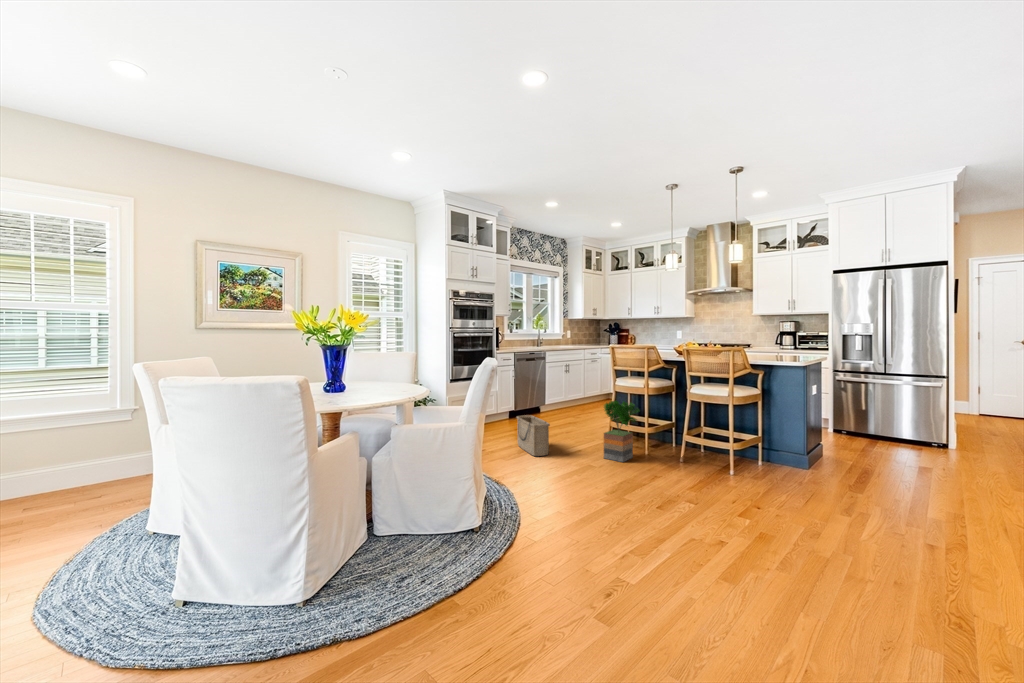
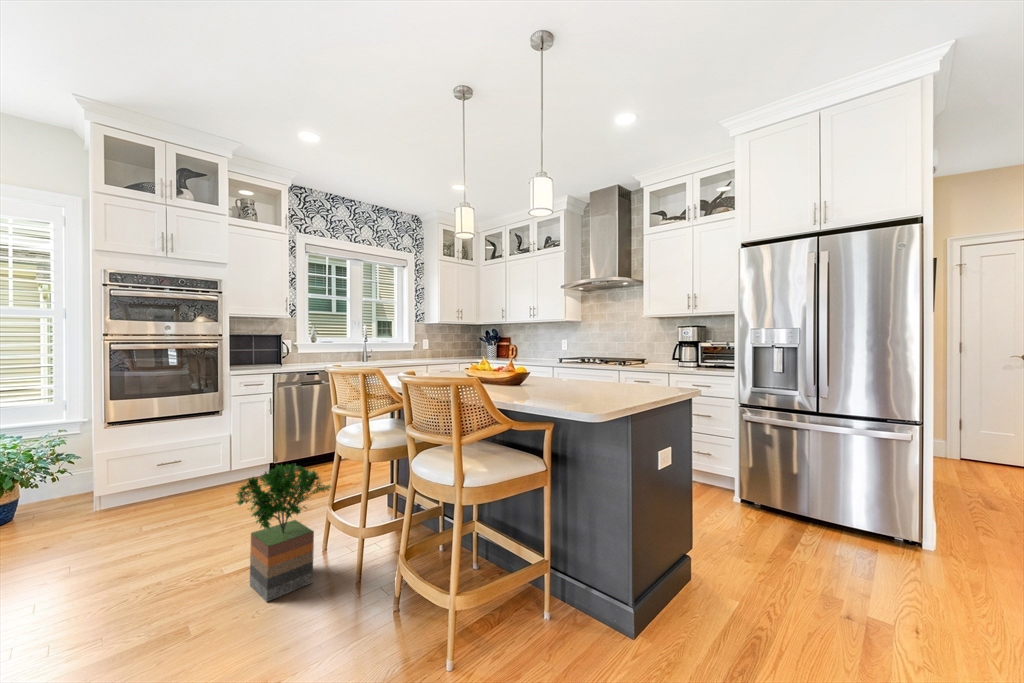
basket: present [517,415,550,456] -> none [112,481,189,577]

